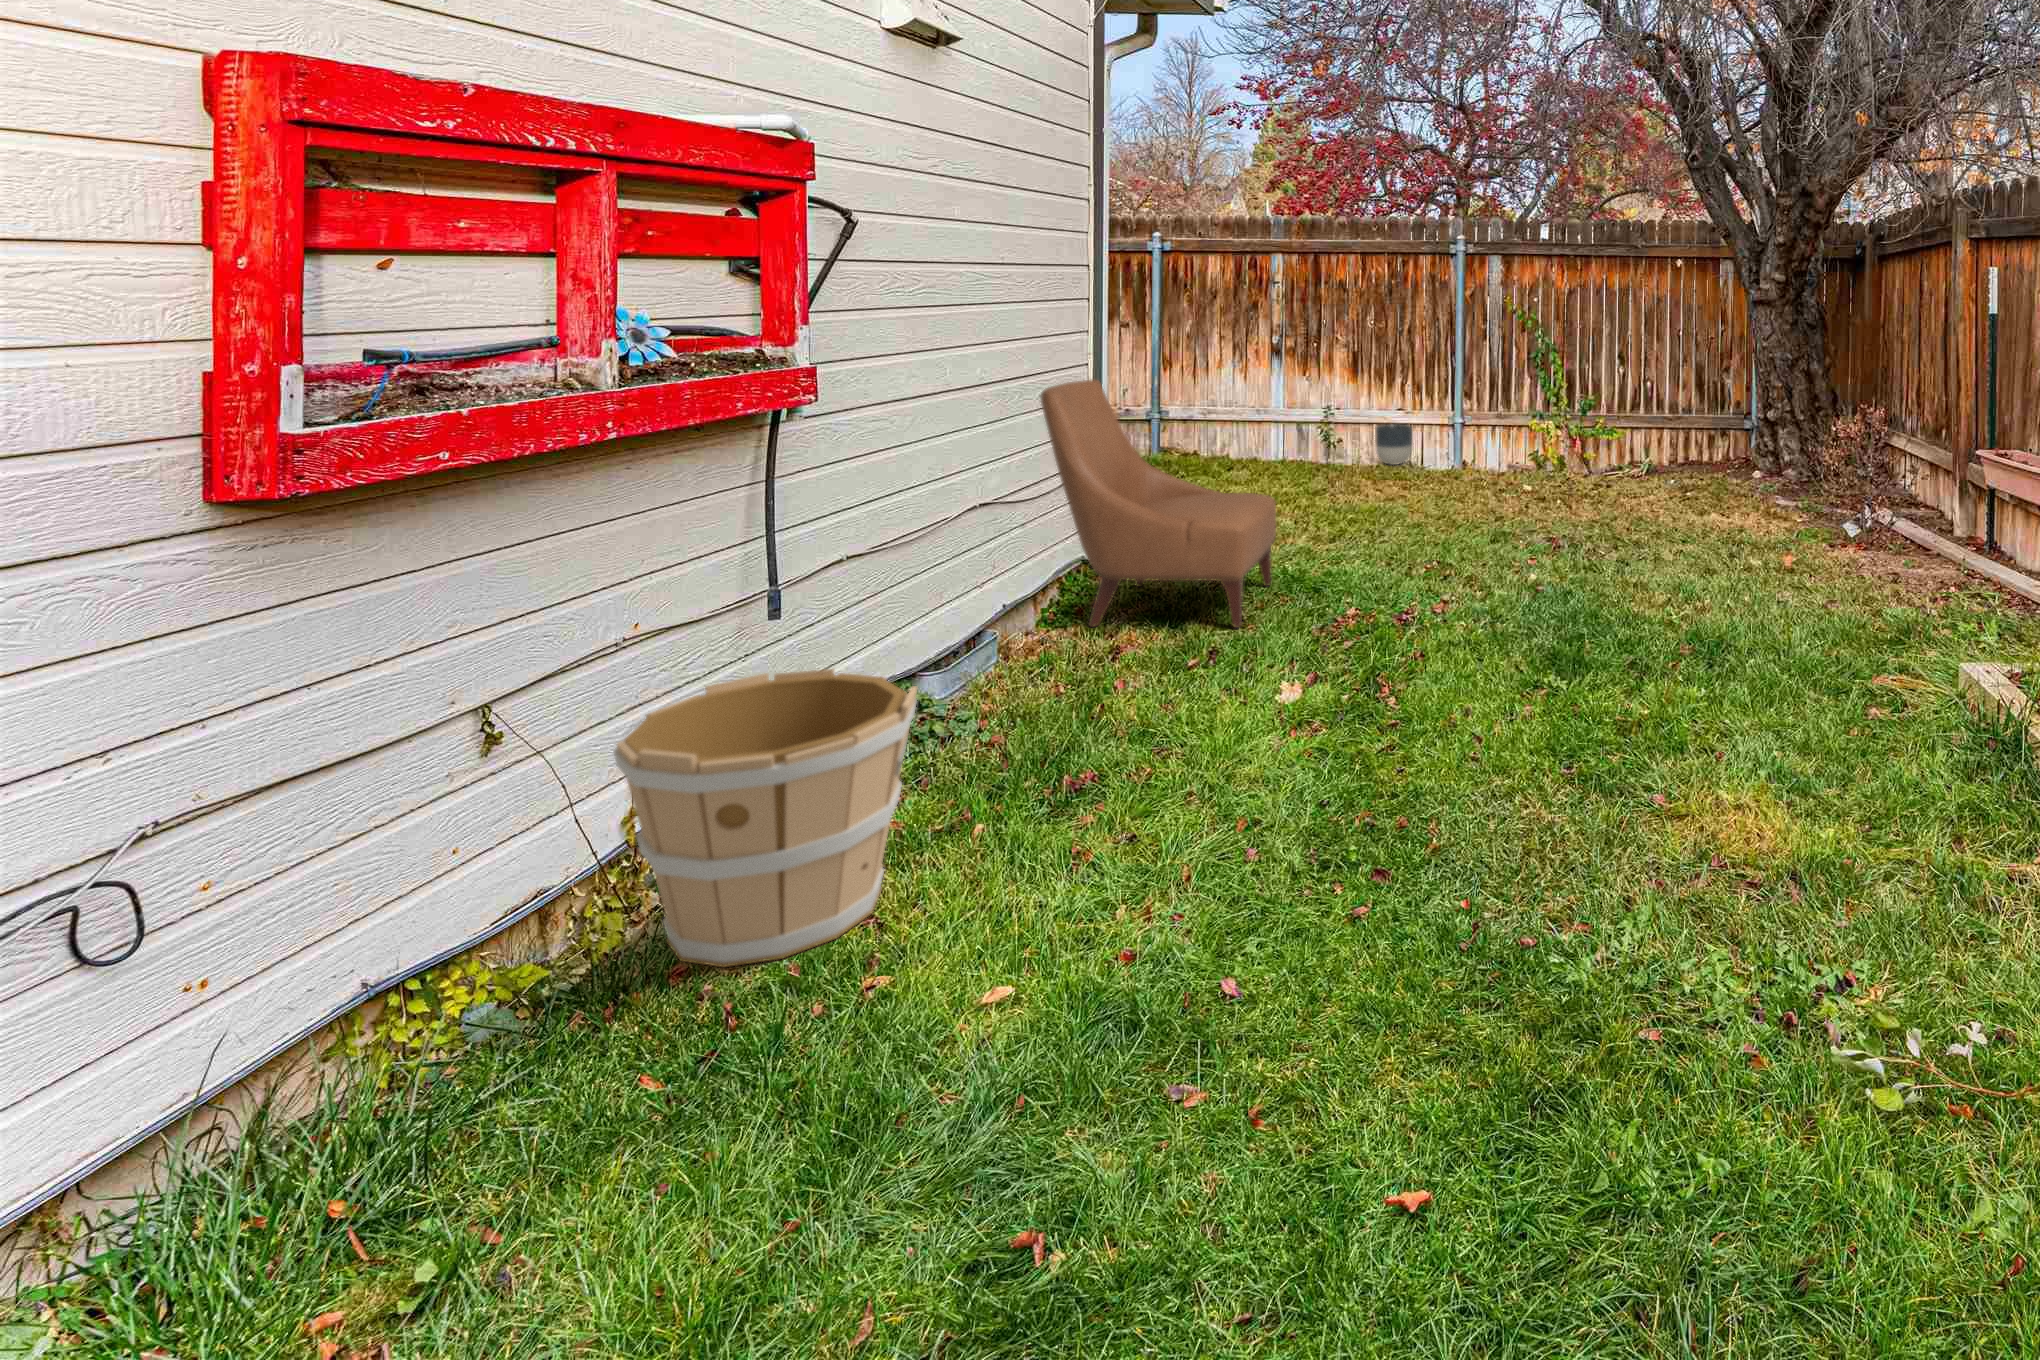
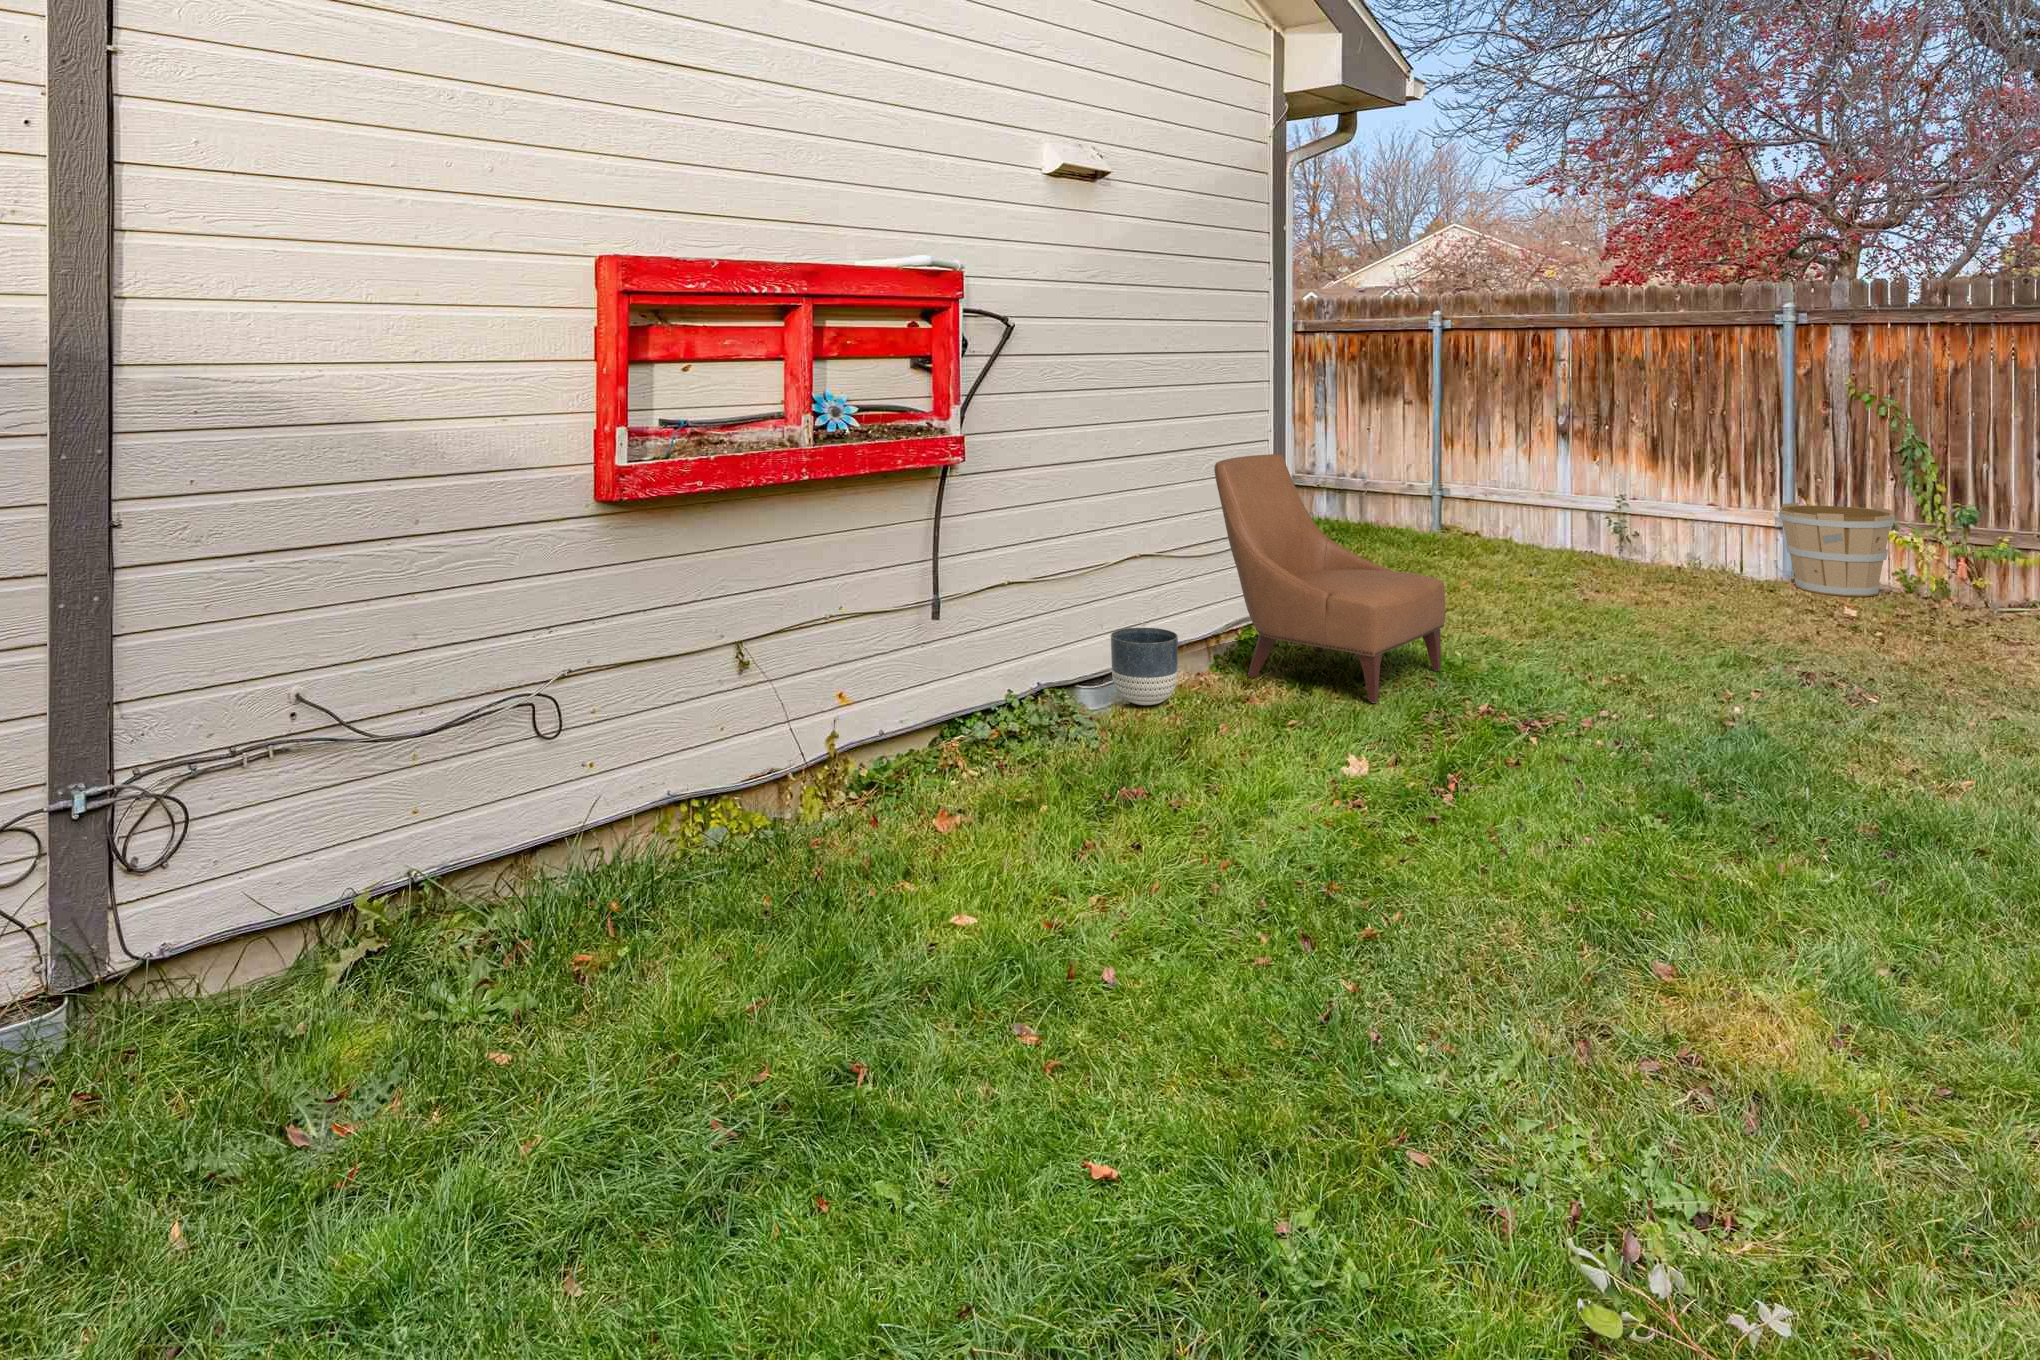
planter: present [1375,424,1413,465] -> present [1111,628,1178,705]
wooden bucket: present [614,669,918,967] -> present [1779,503,1894,597]

